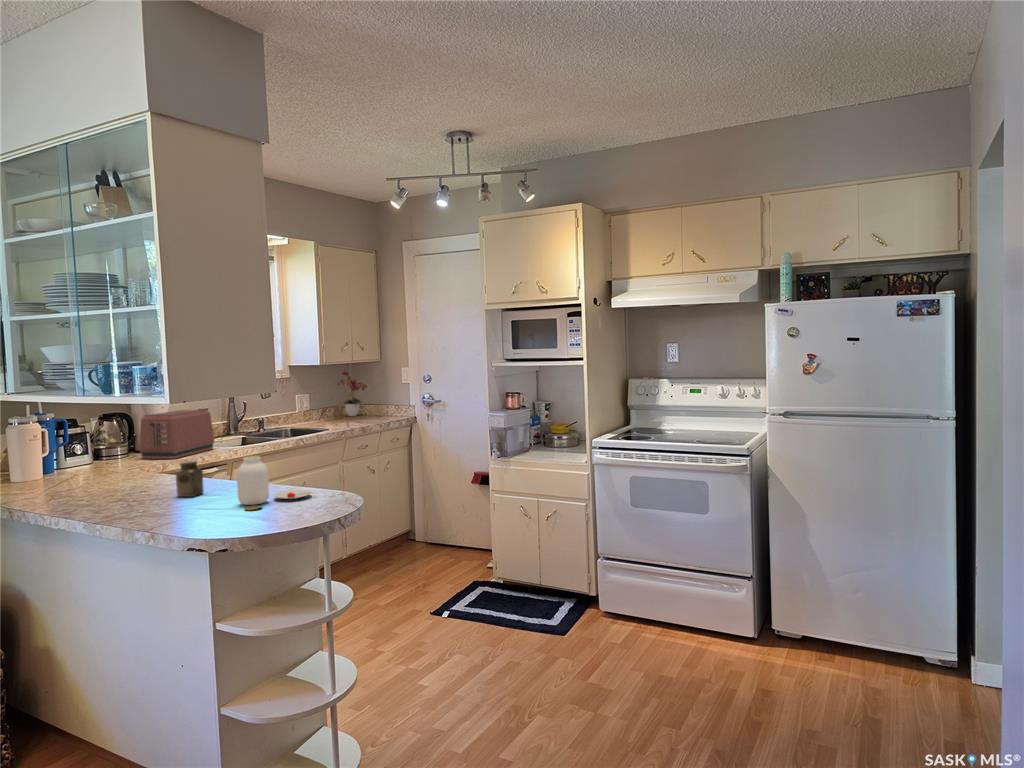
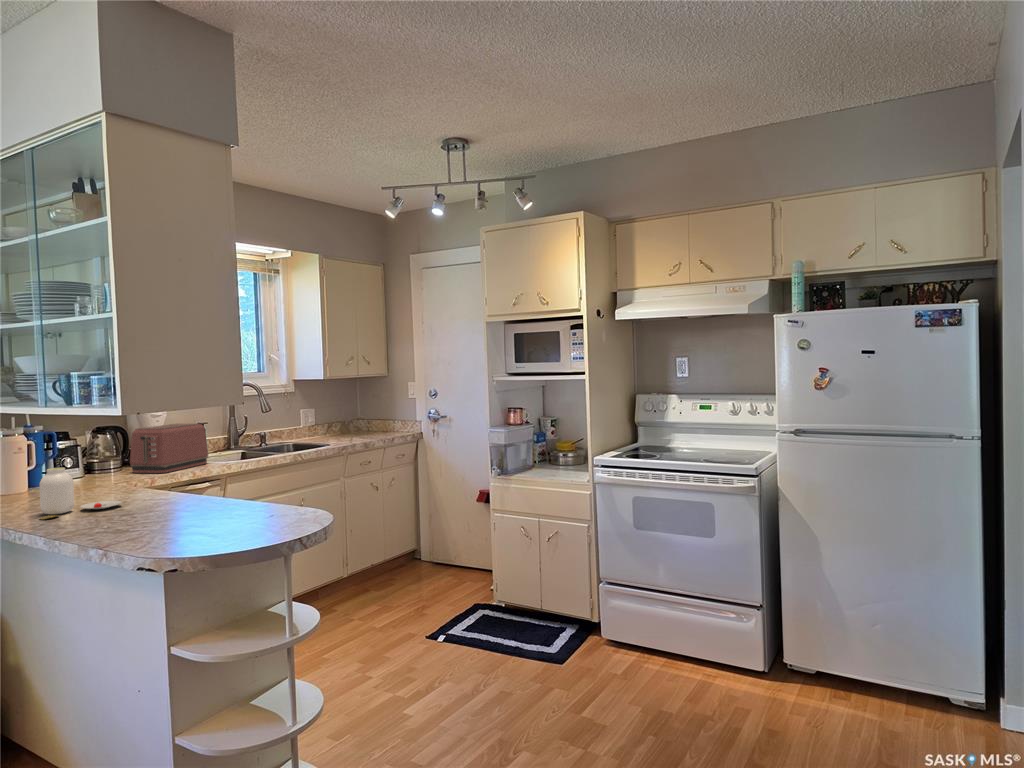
flower arrangement: present [338,371,367,416] -> none [343,383,377,431]
jar: present [237,456,312,510] -> present [40,468,121,519]
salt shaker: present [176,460,204,497] -> none [145,475,175,513]

